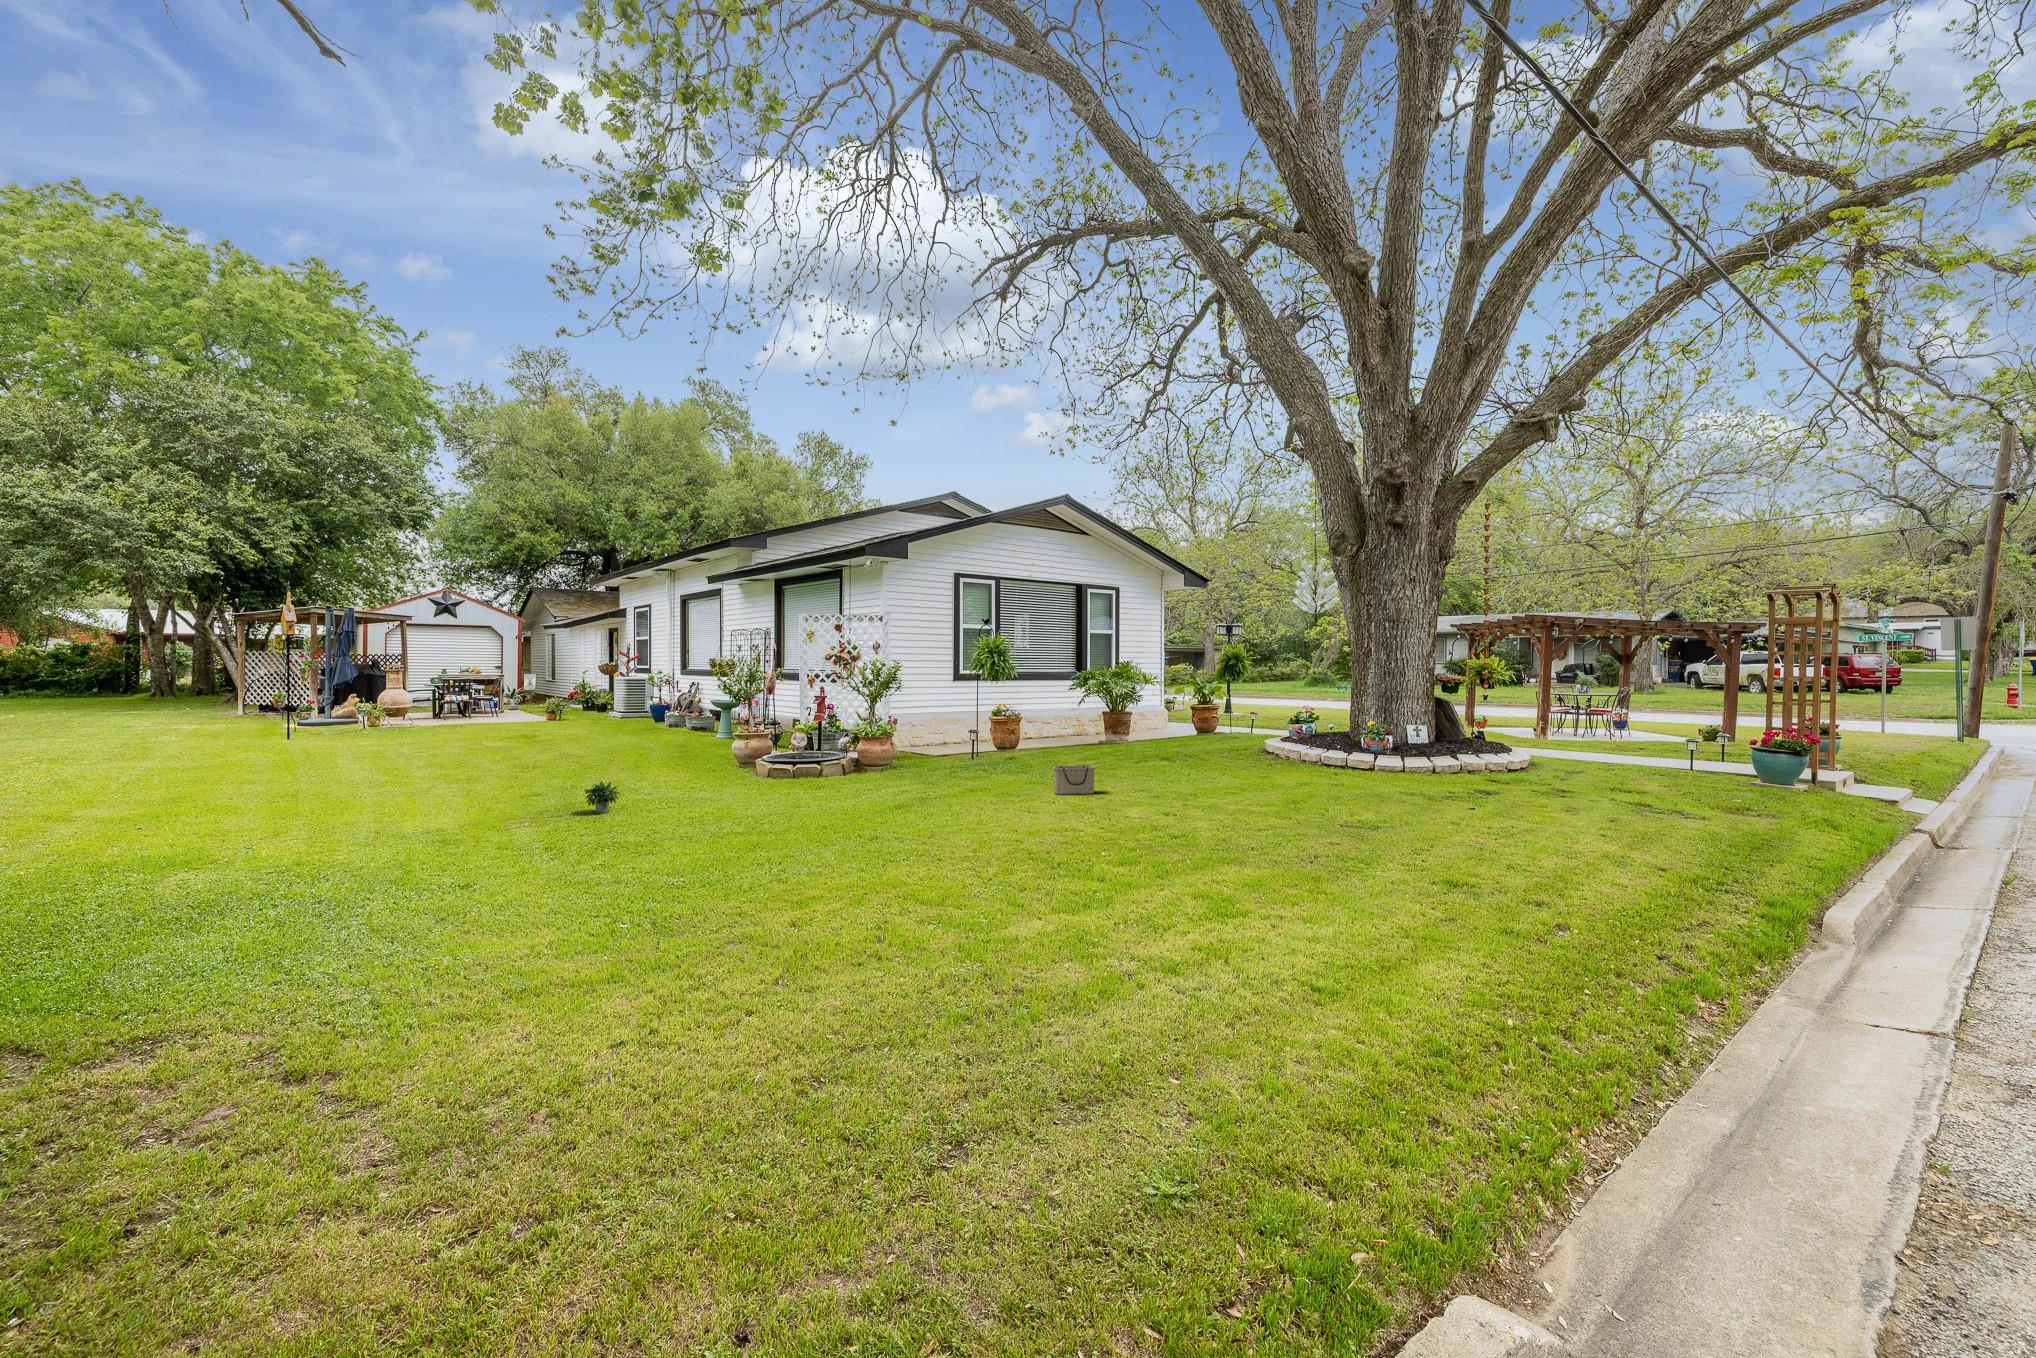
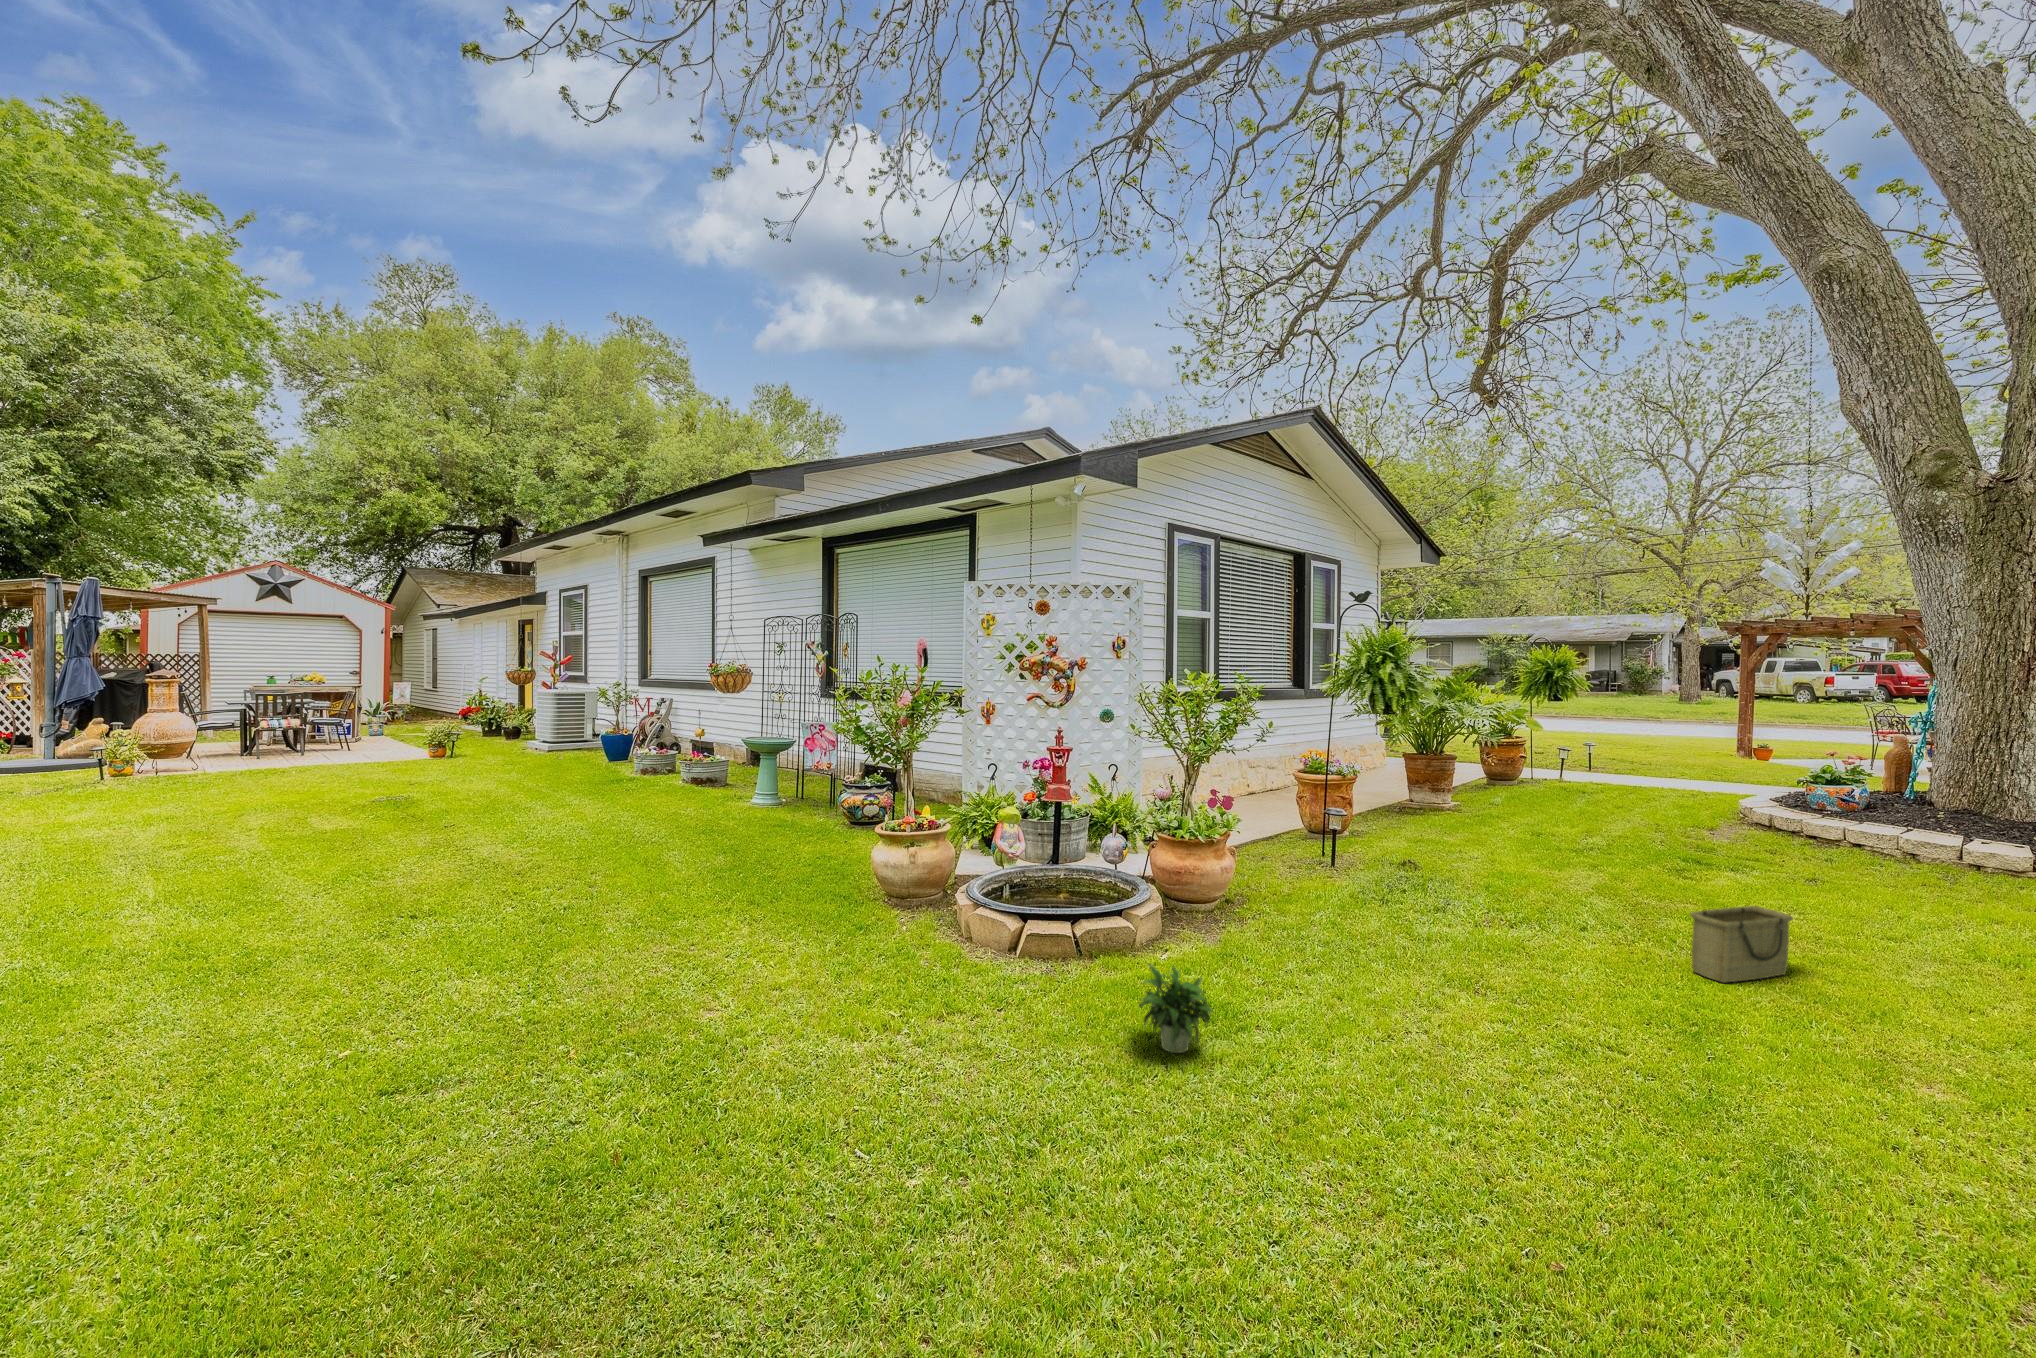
potted plant: present [584,781,624,813] -> present [1139,963,1212,1053]

